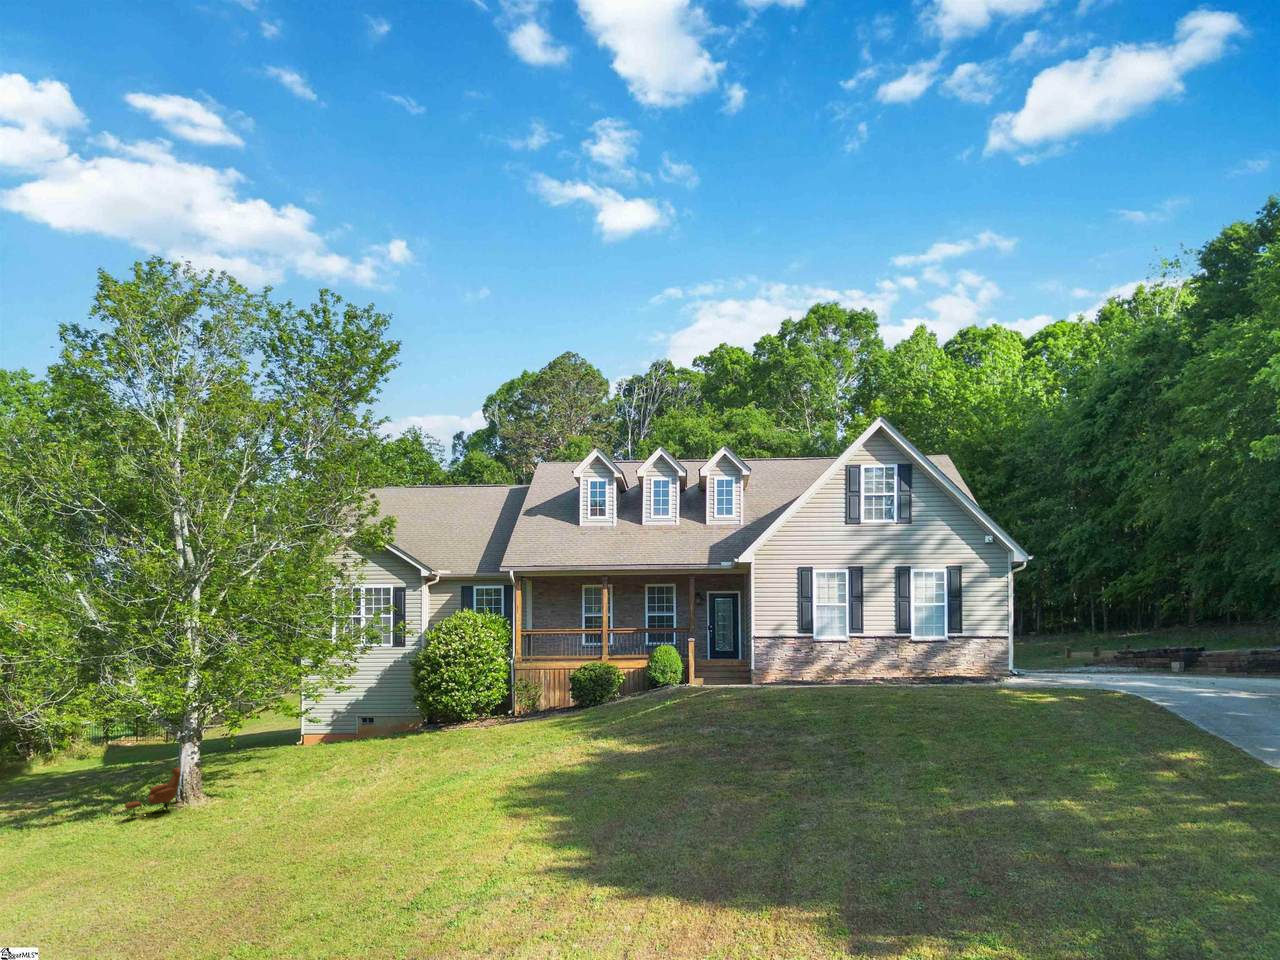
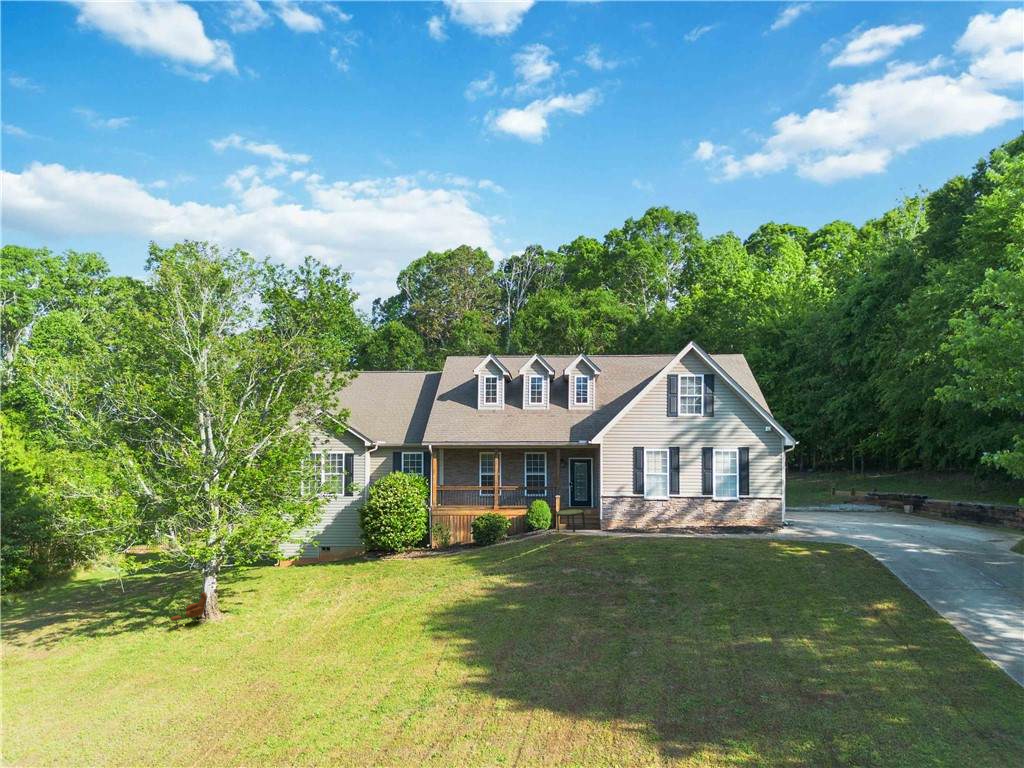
round table: none [689,656,732,688] -> present [555,508,585,532]

